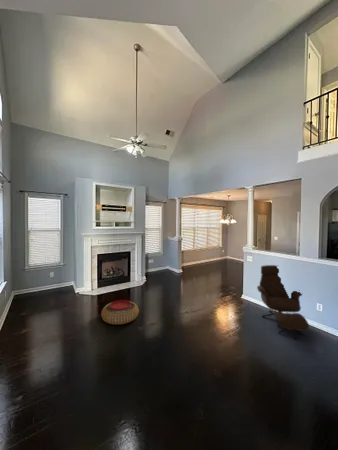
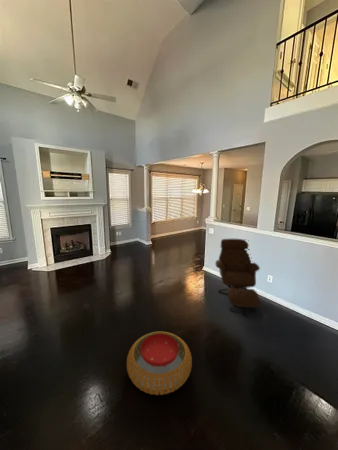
pouf: present [101,300,139,325] -> present [127,331,192,395]

